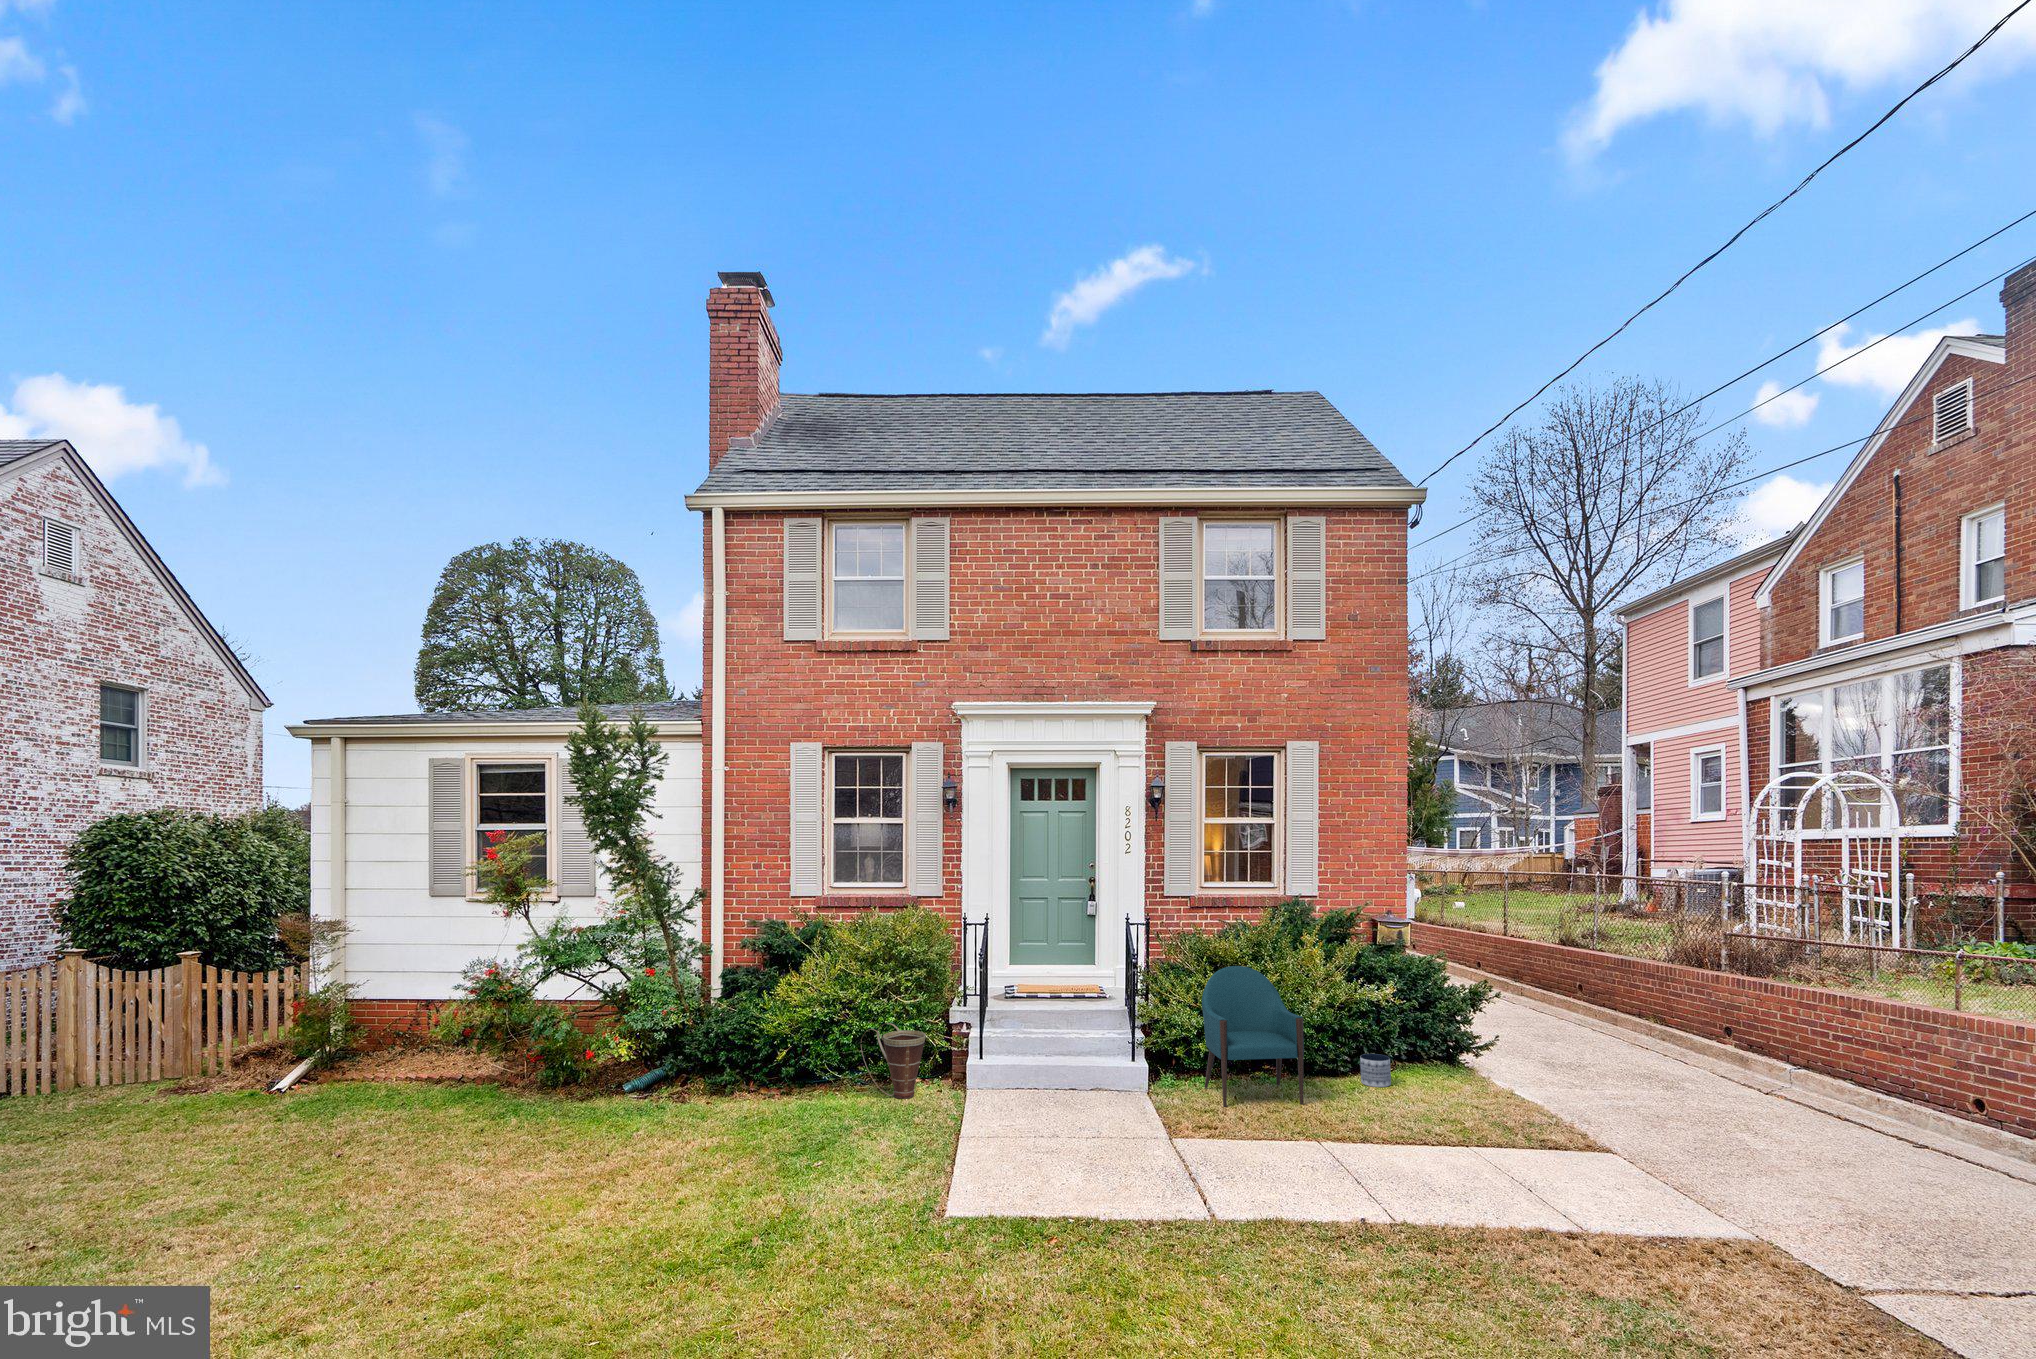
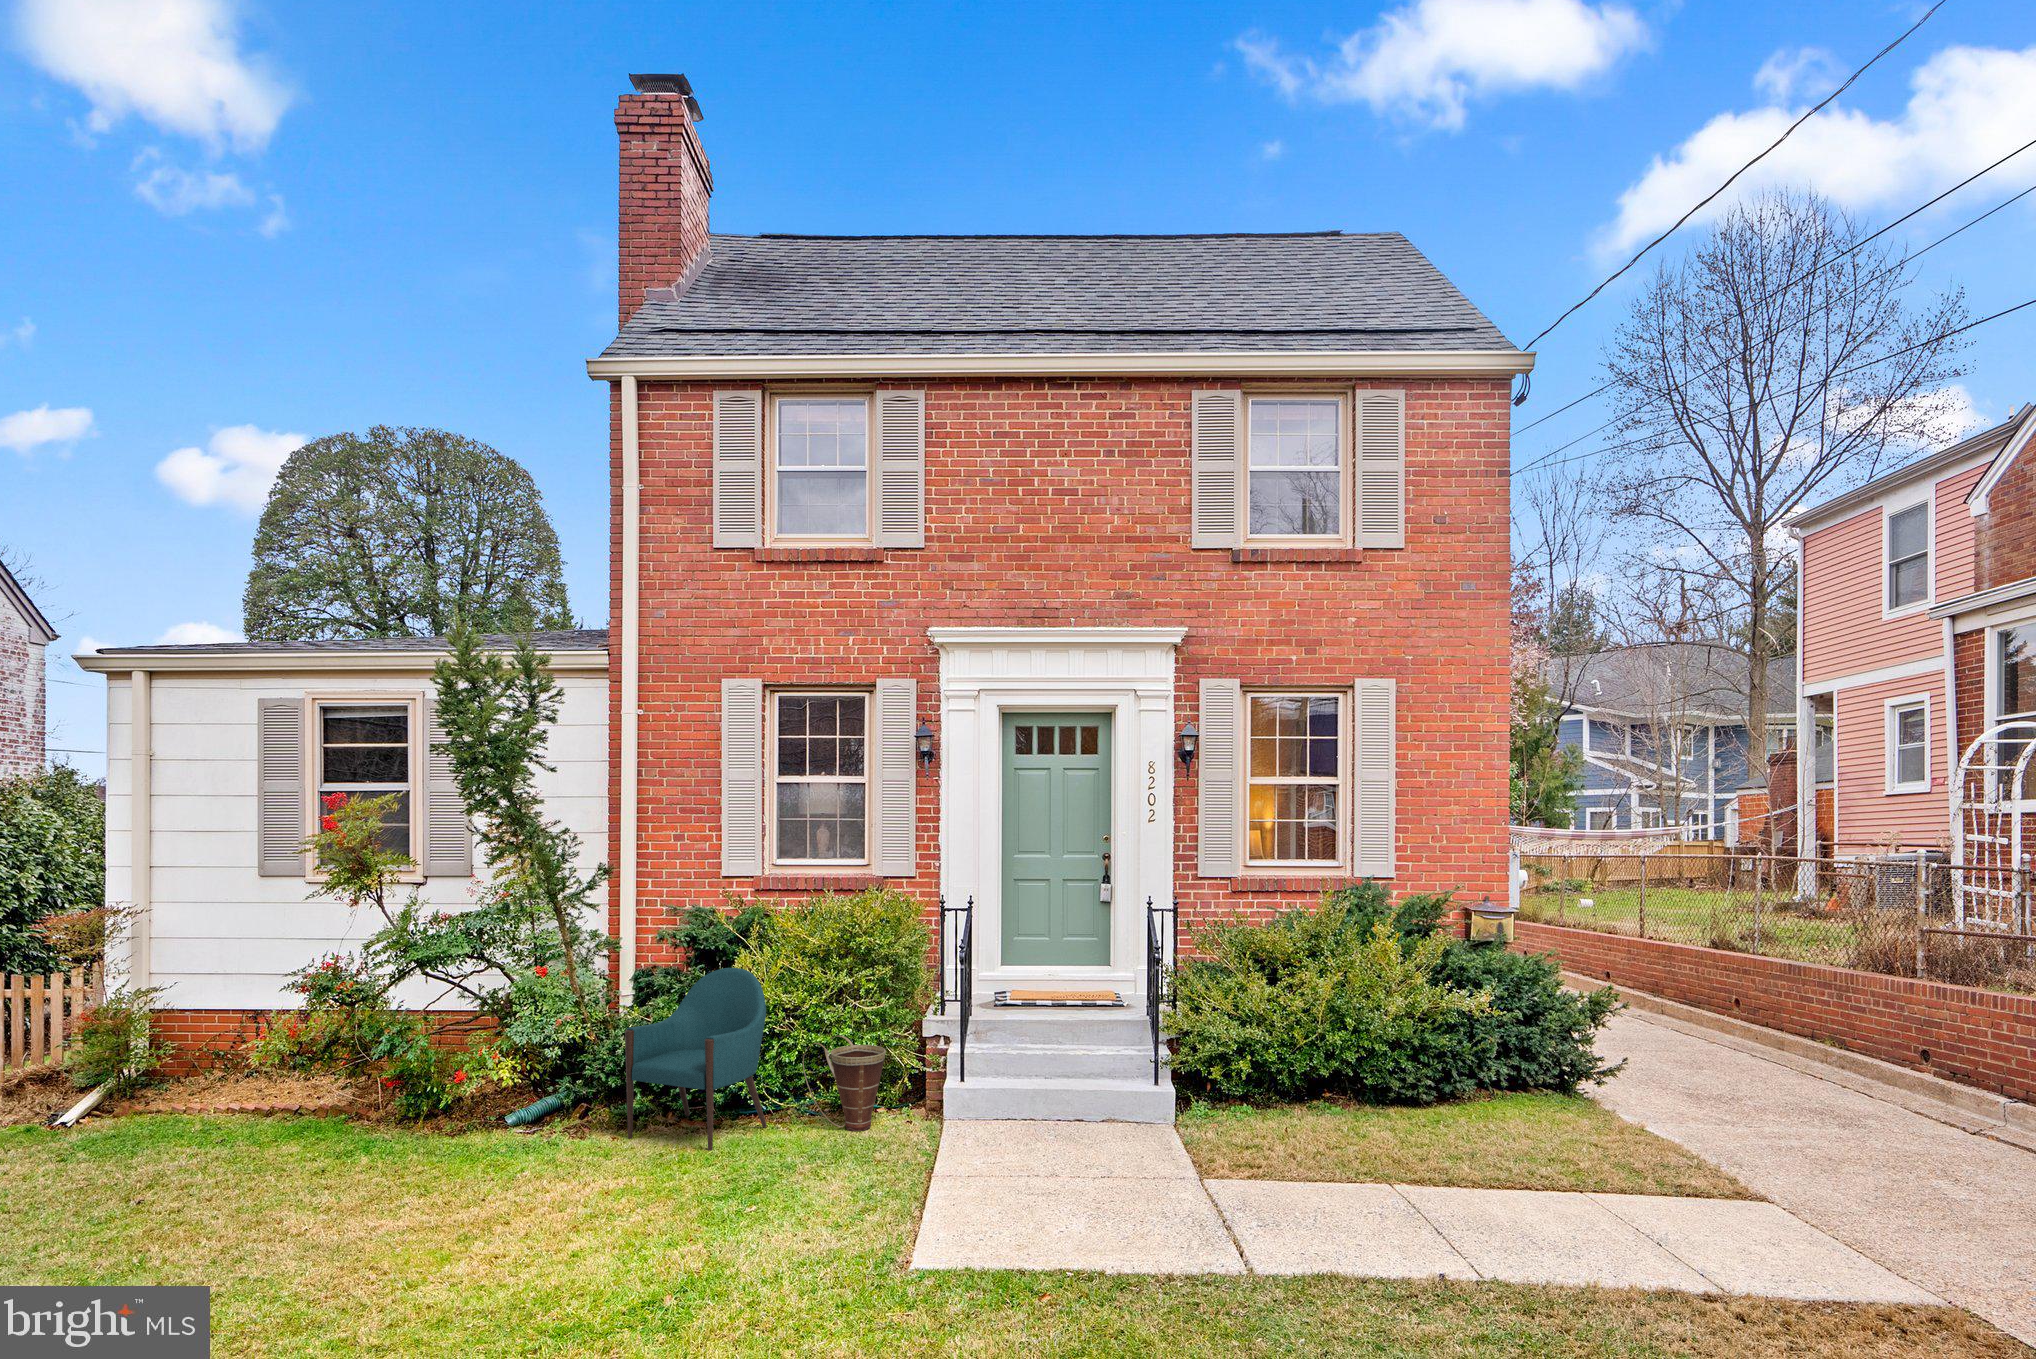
chair: present [1202,966,1304,1107] -> present [625,968,767,1151]
planter: present [1360,1054,1391,1087] -> none [1447,1078,1486,1120]

